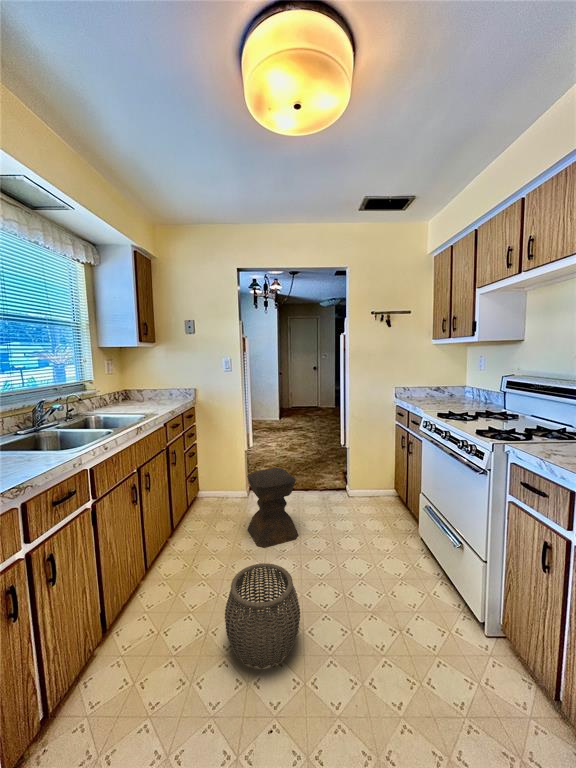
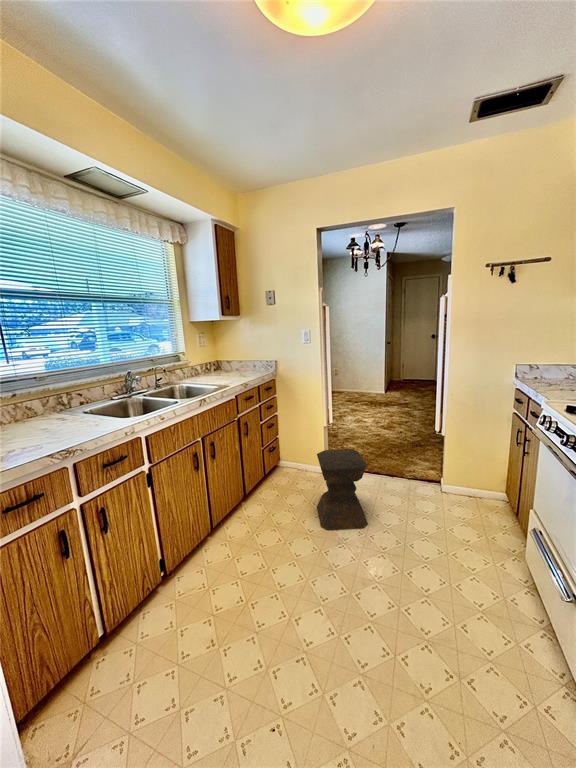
woven basket: present [225,563,300,669] -> none [255,552,335,663]

